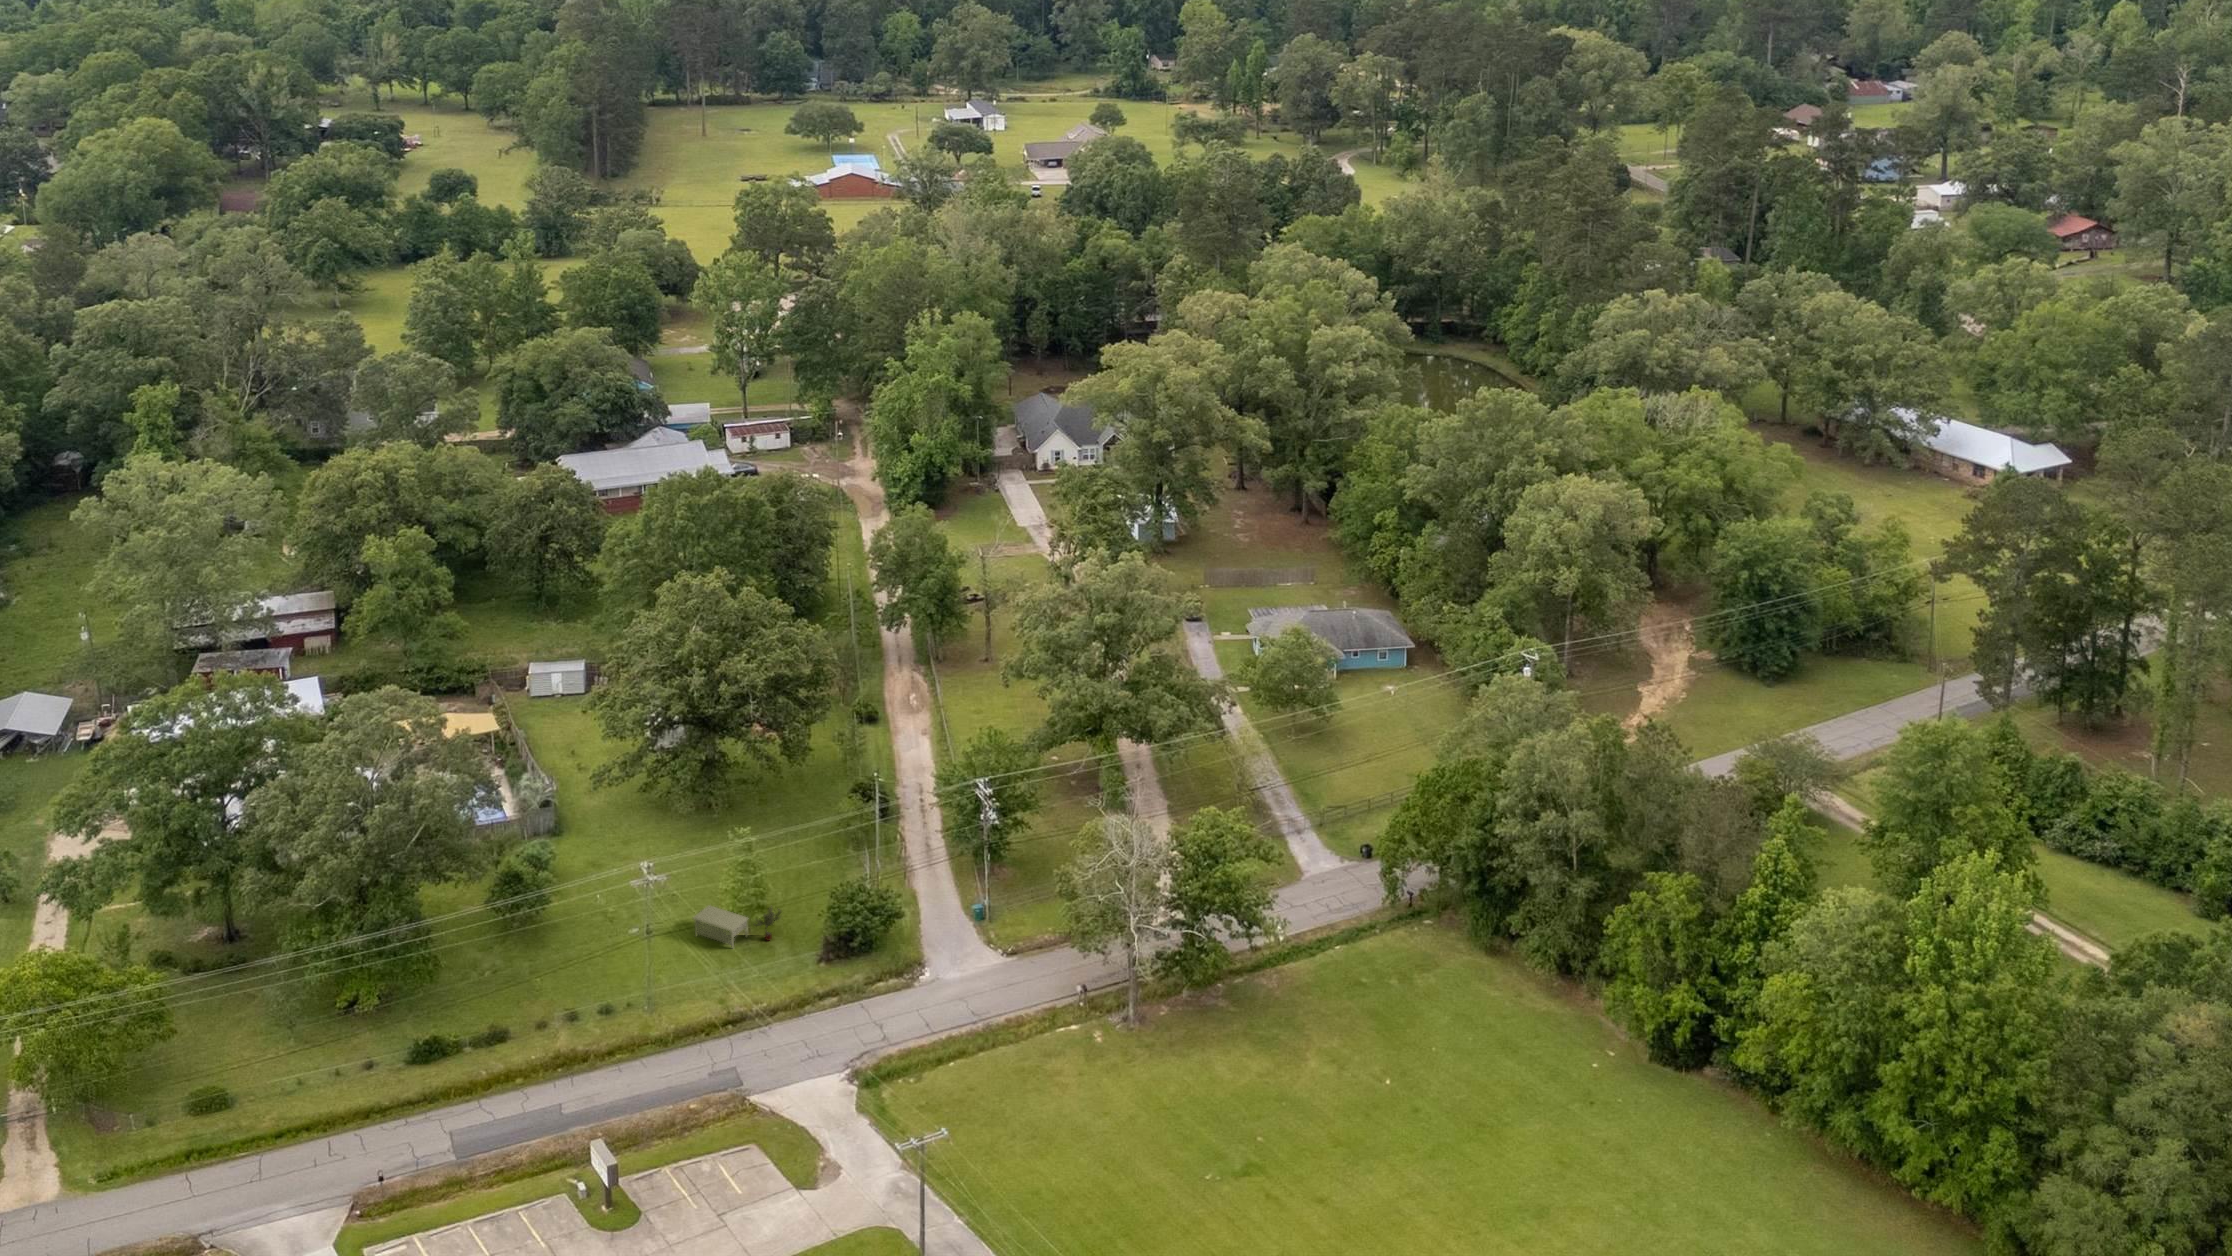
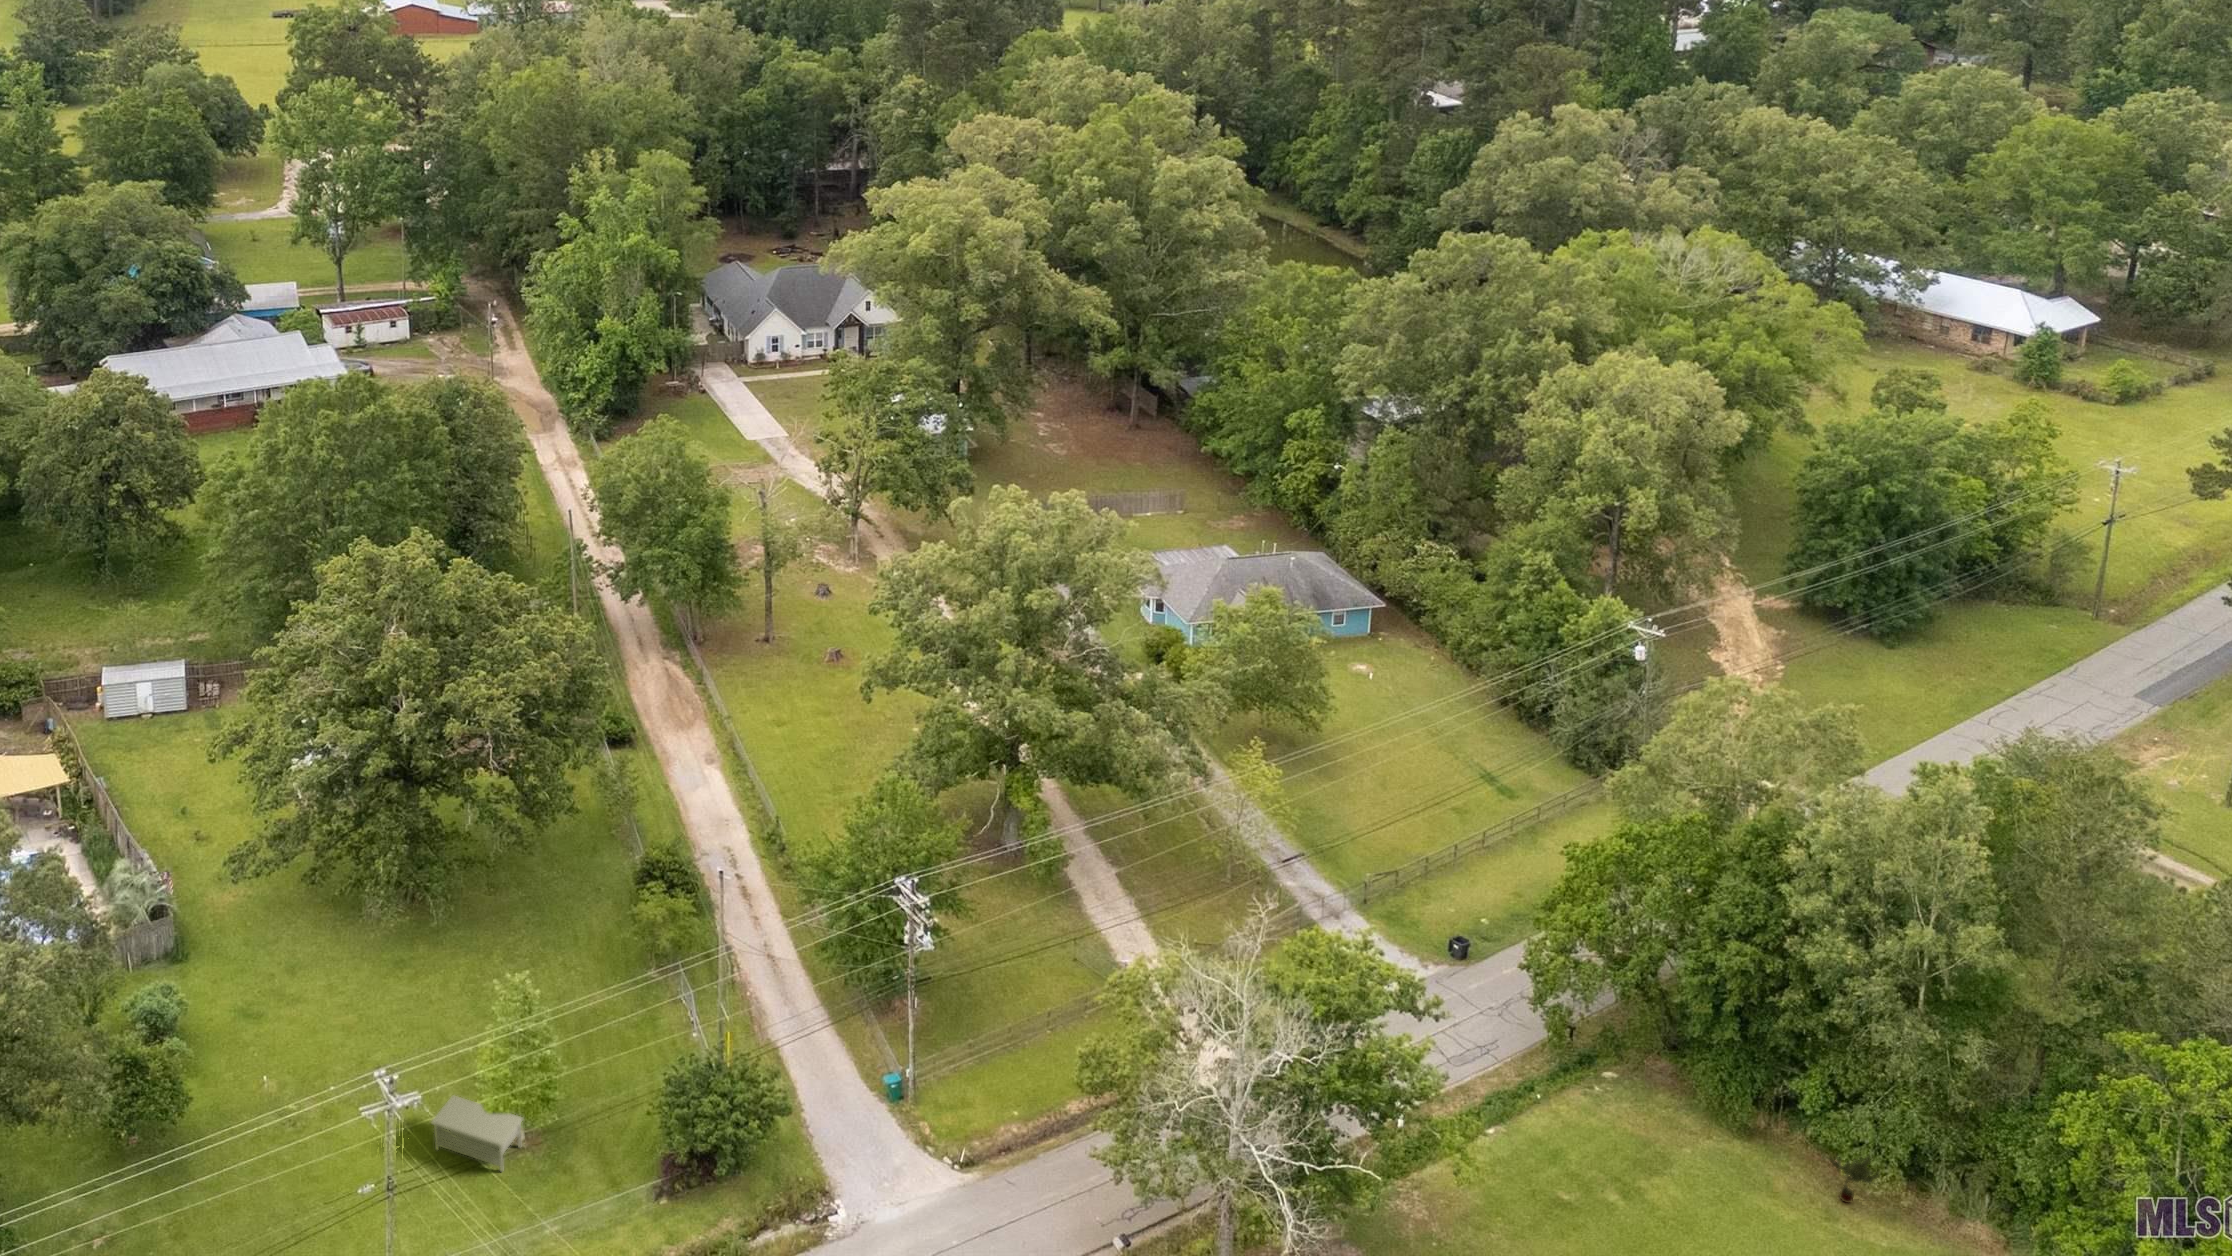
potted tree: present [754,906,781,941] -> present [1830,1154,1880,1203]

